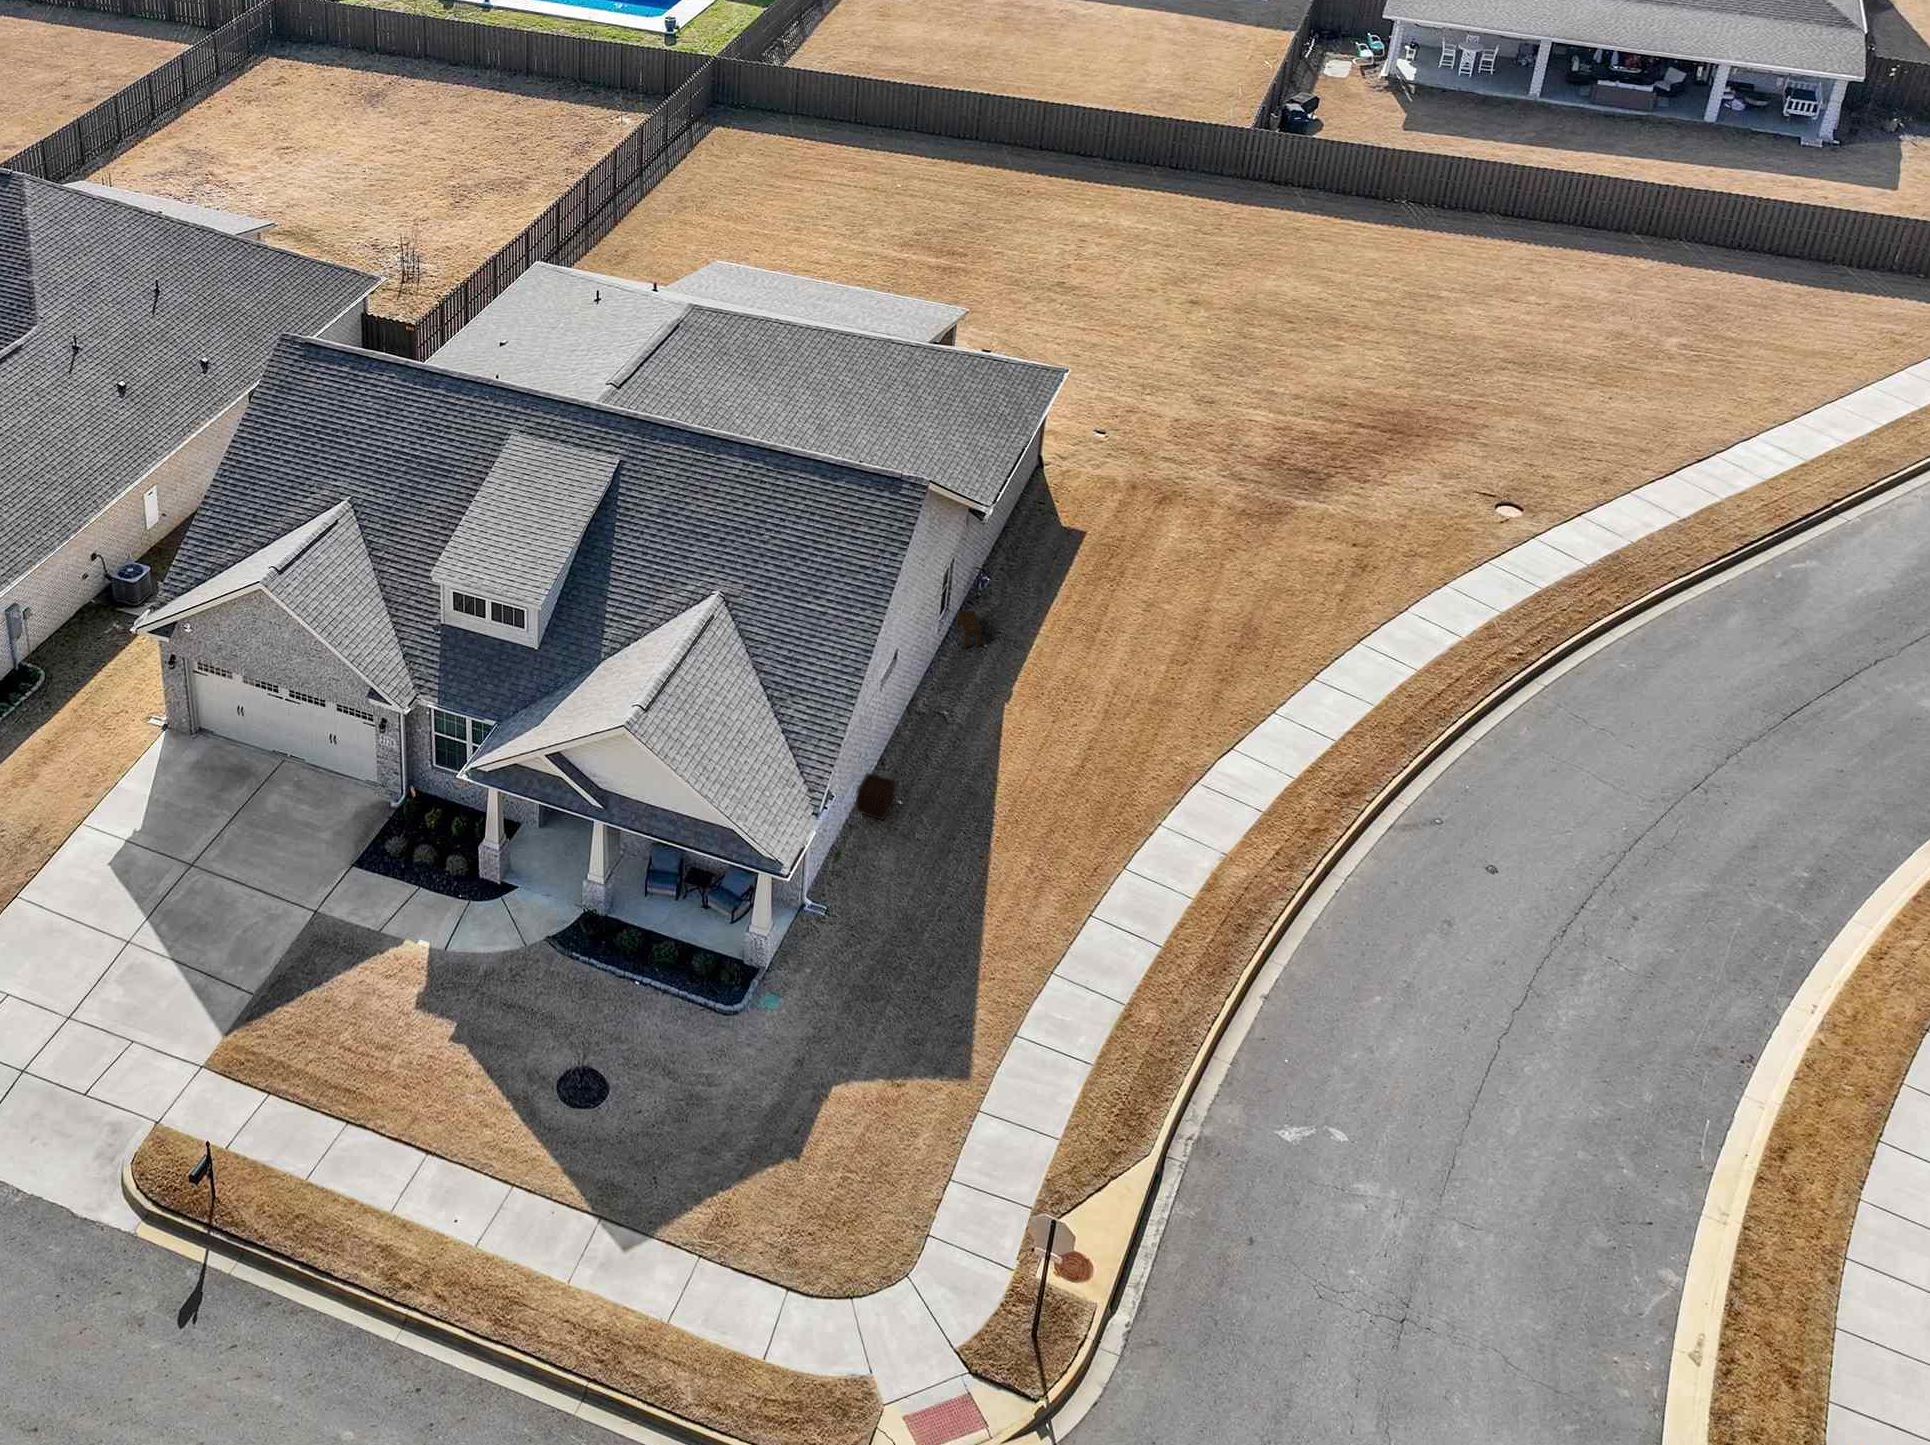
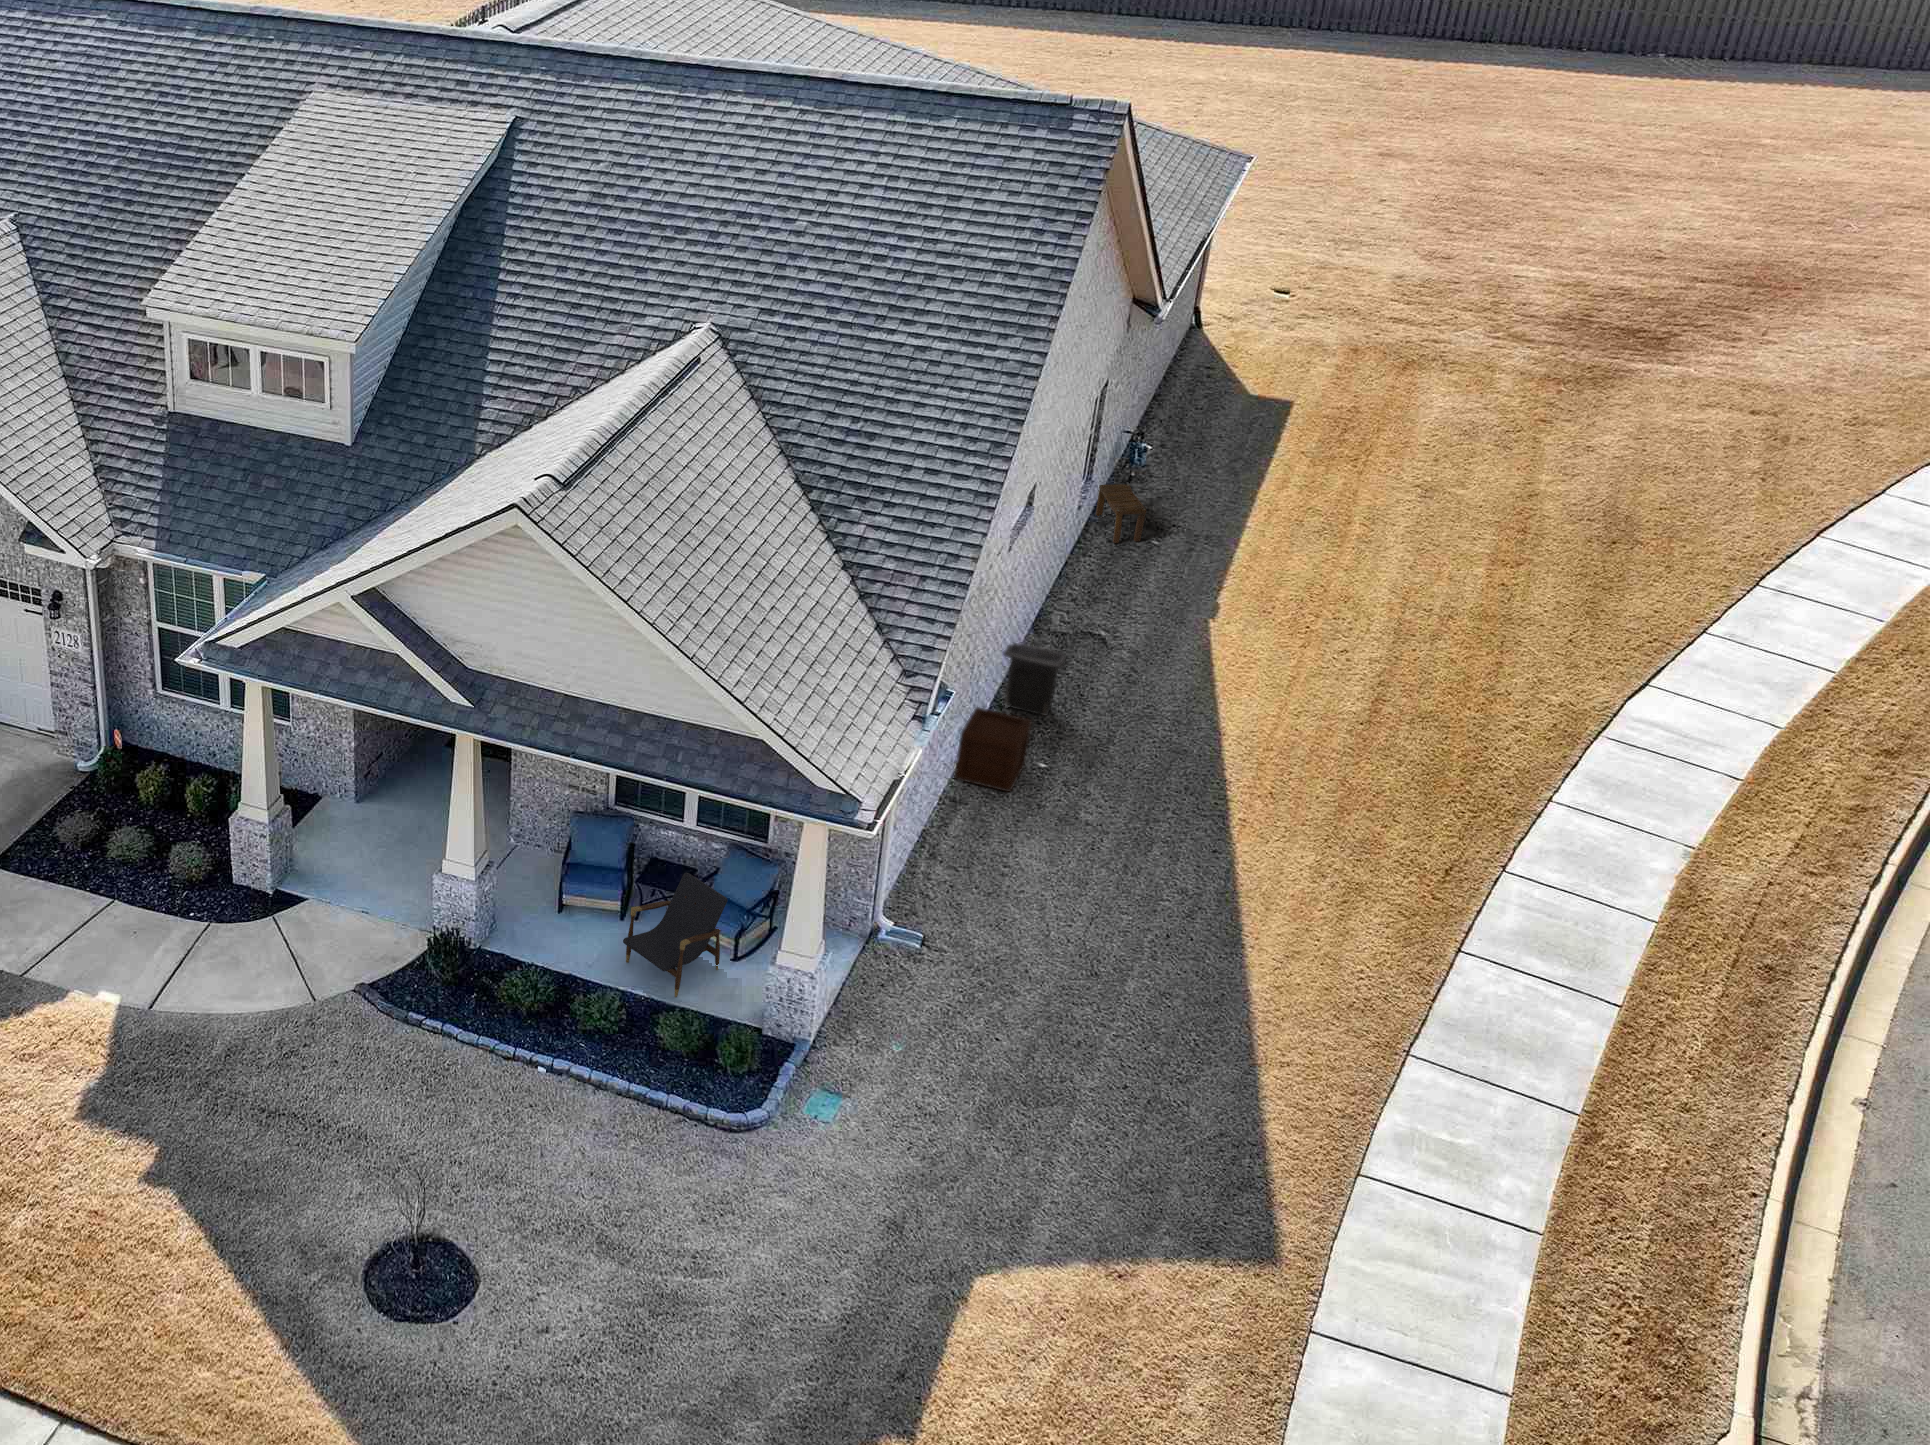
trash can: none [886,730,919,770] -> present [1004,643,1067,716]
potted plant: present [834,849,842,875] -> none [911,817,959,881]
lounge chair: none [678,878,729,943] -> present [623,873,727,997]

